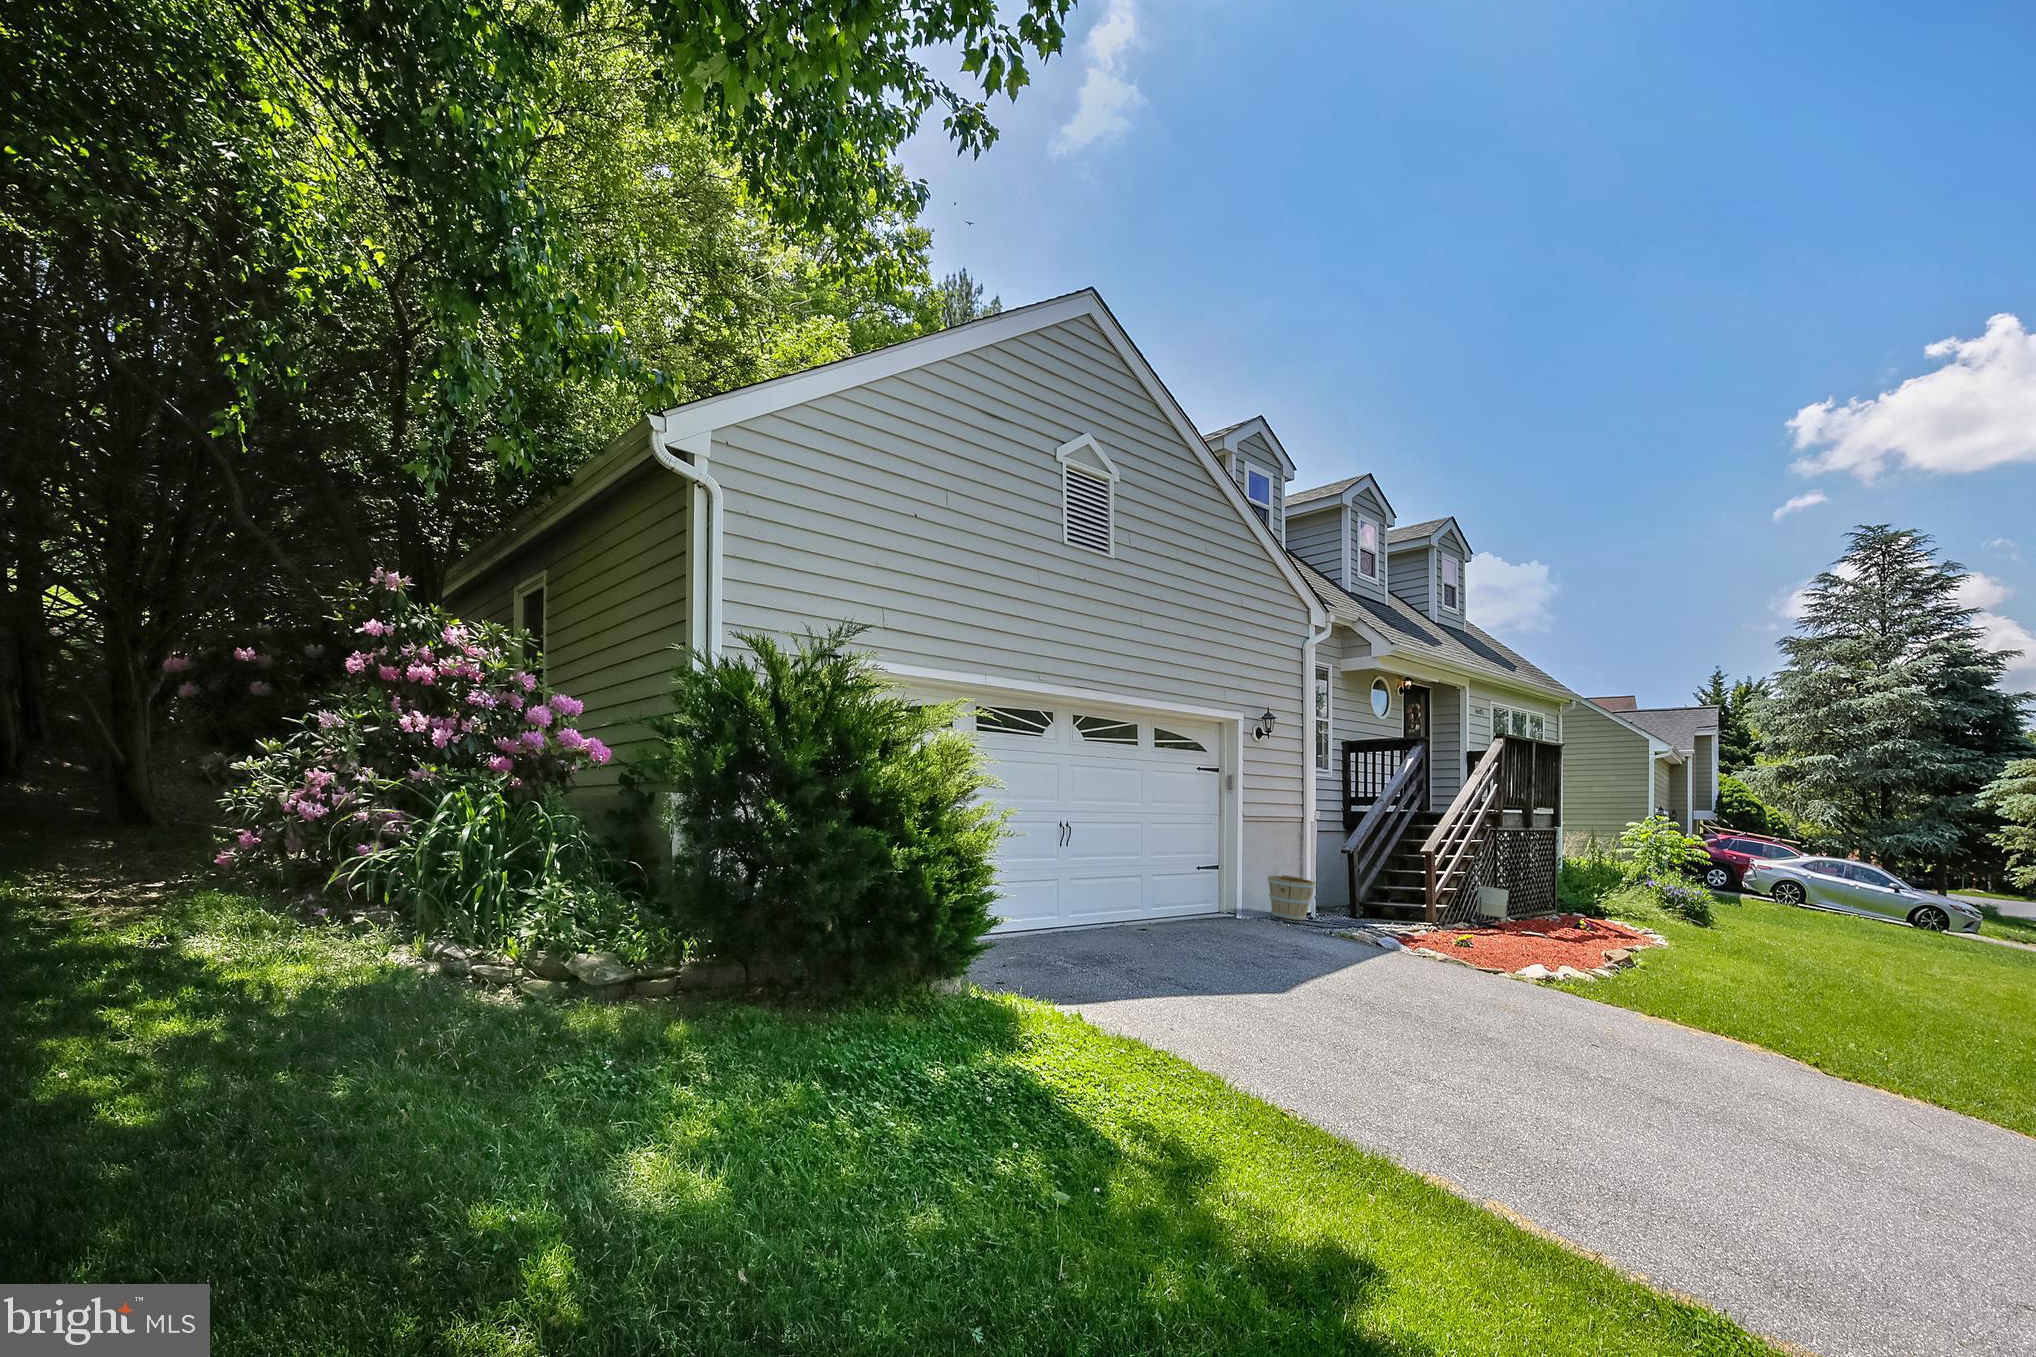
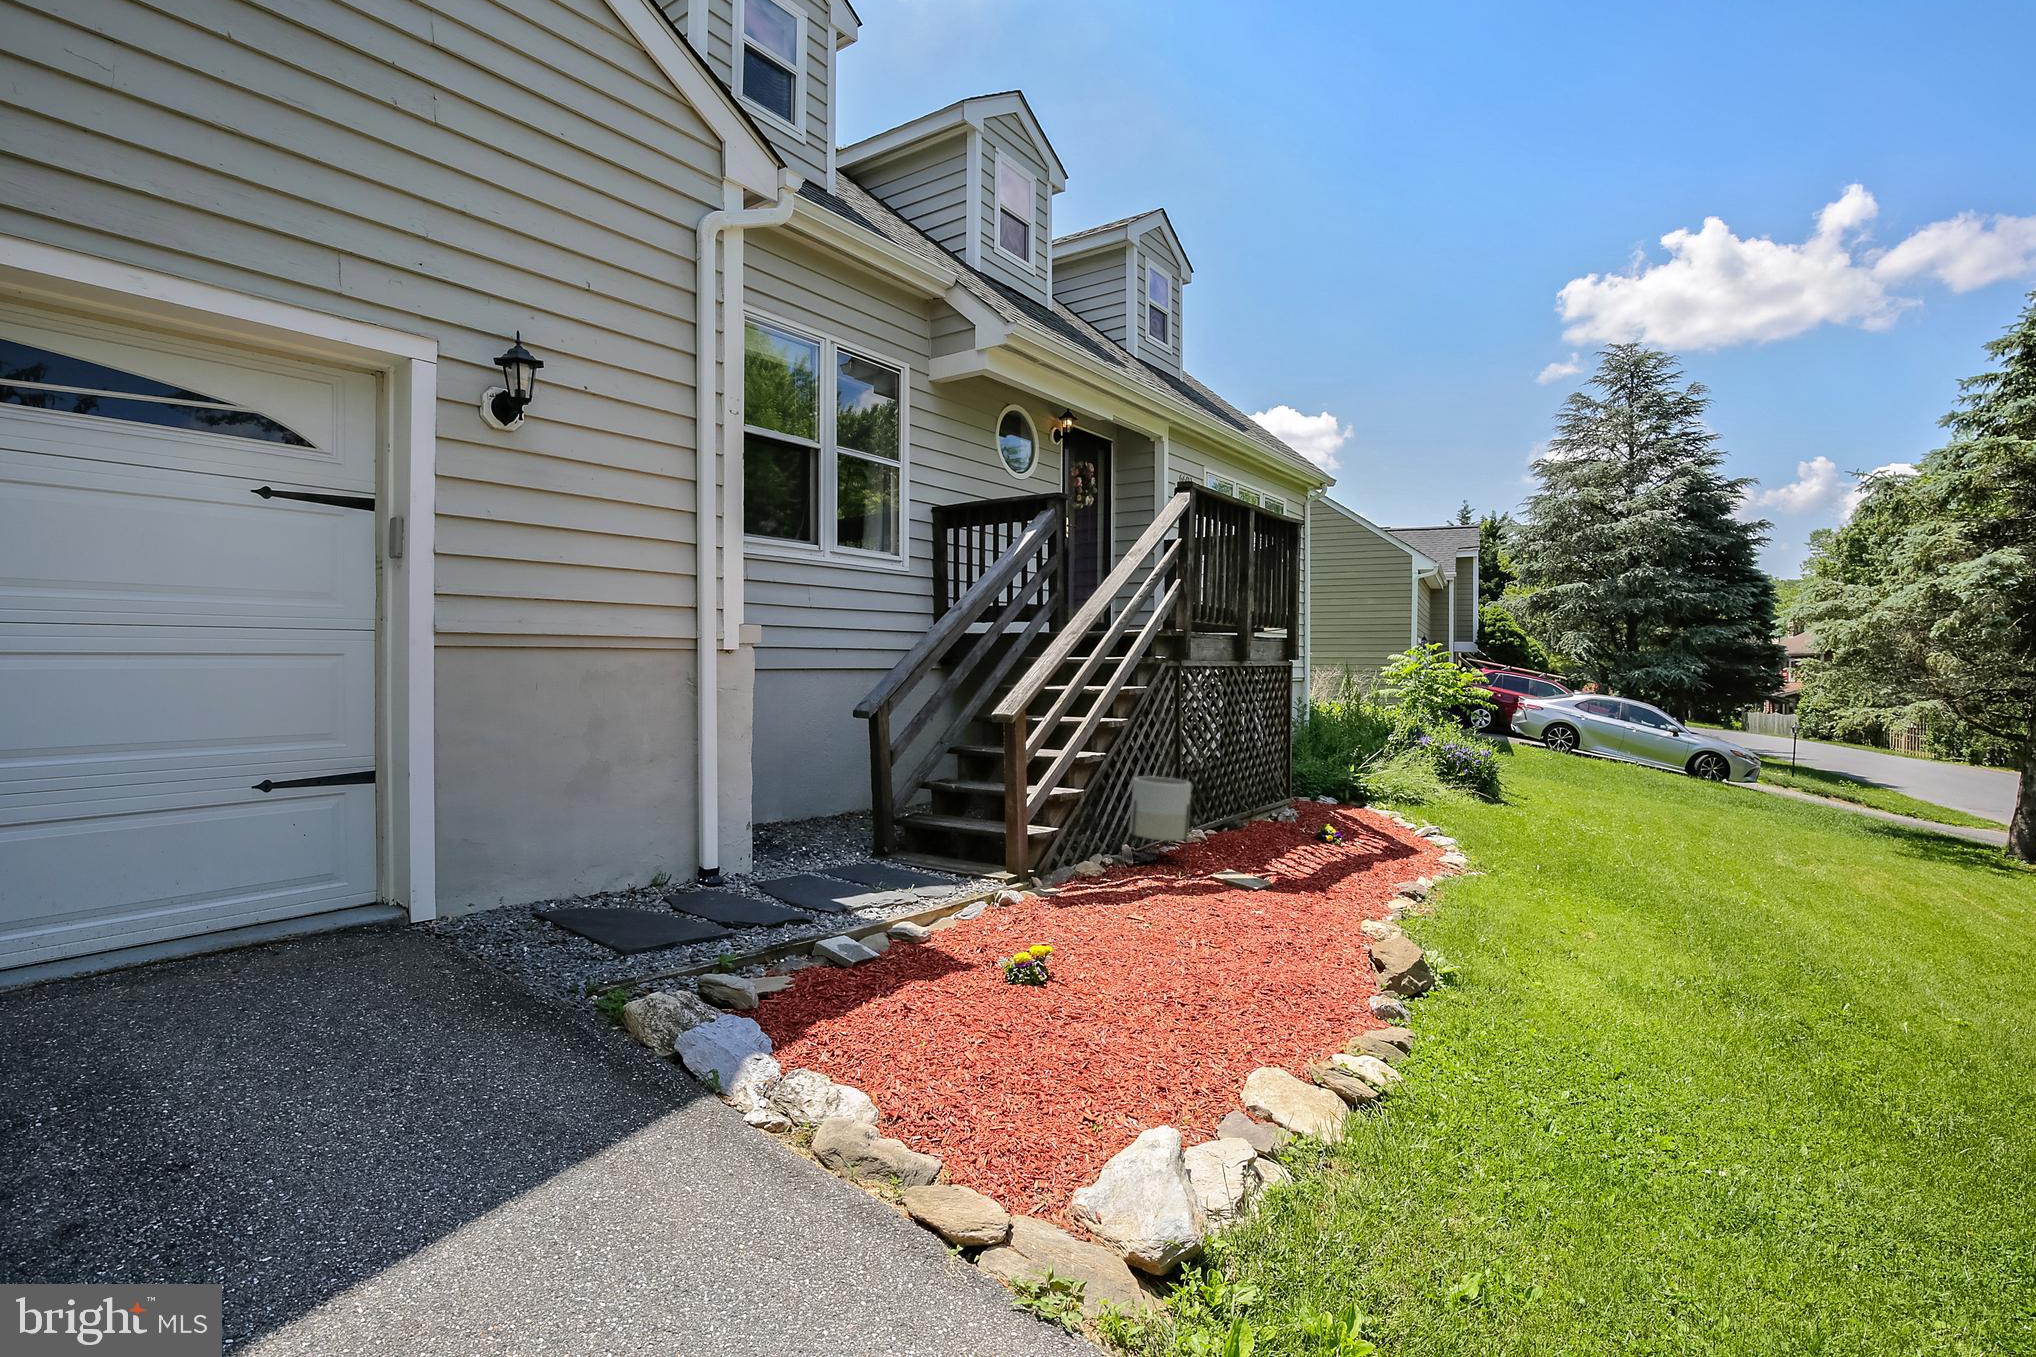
wooden bucket: present [1268,875,1315,920] -> none [510,792,656,925]

